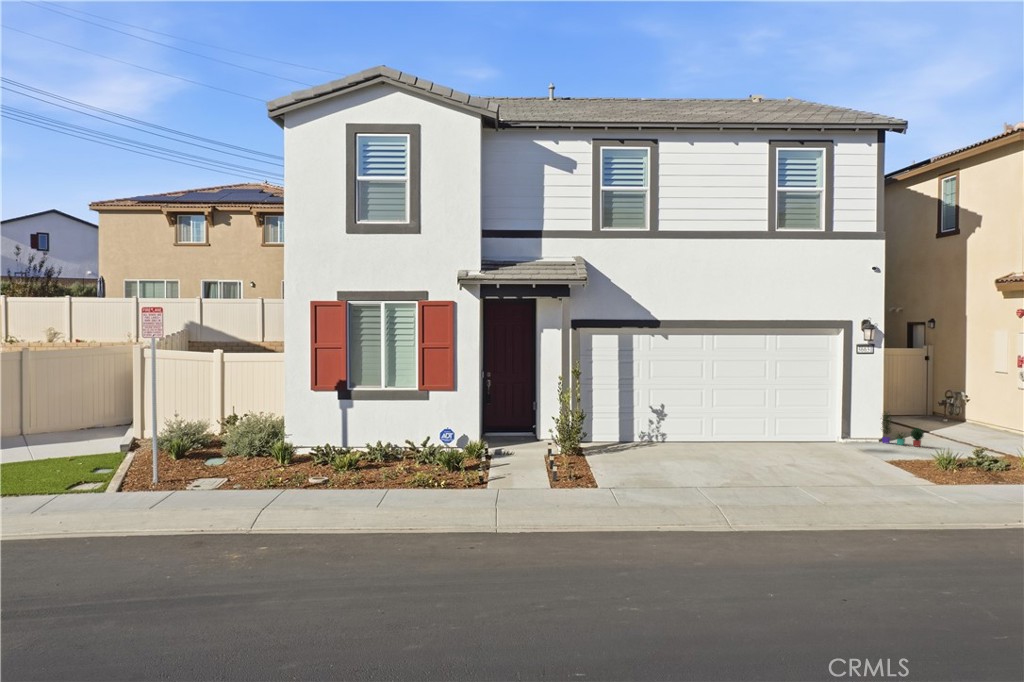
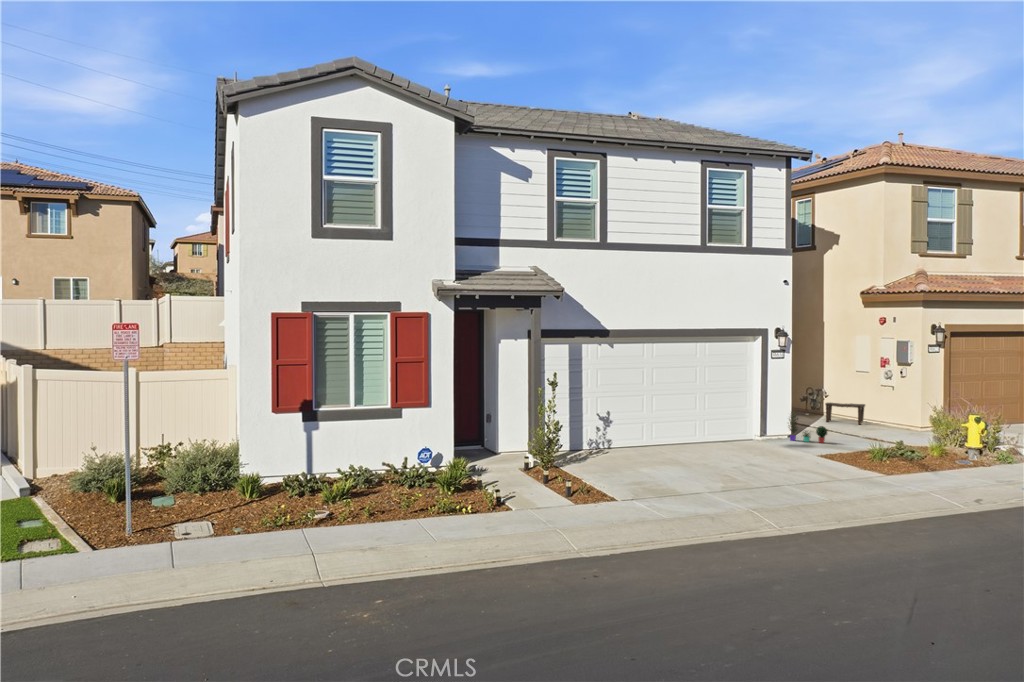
bench: none [957,405,1006,431] -> present [825,403,865,425]

